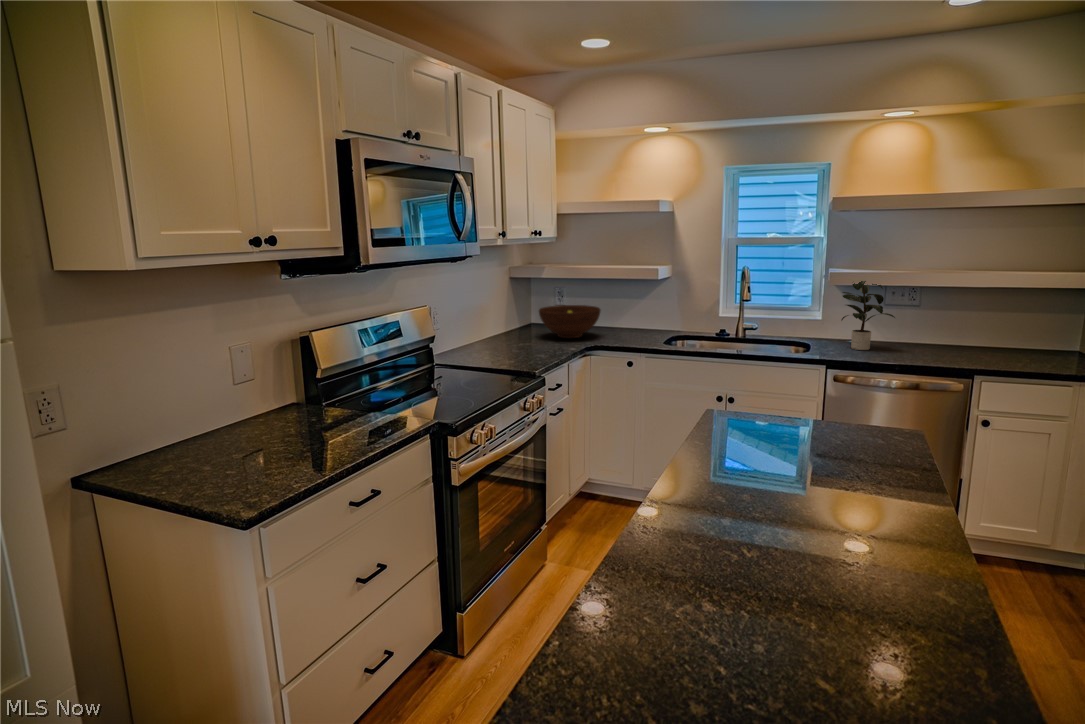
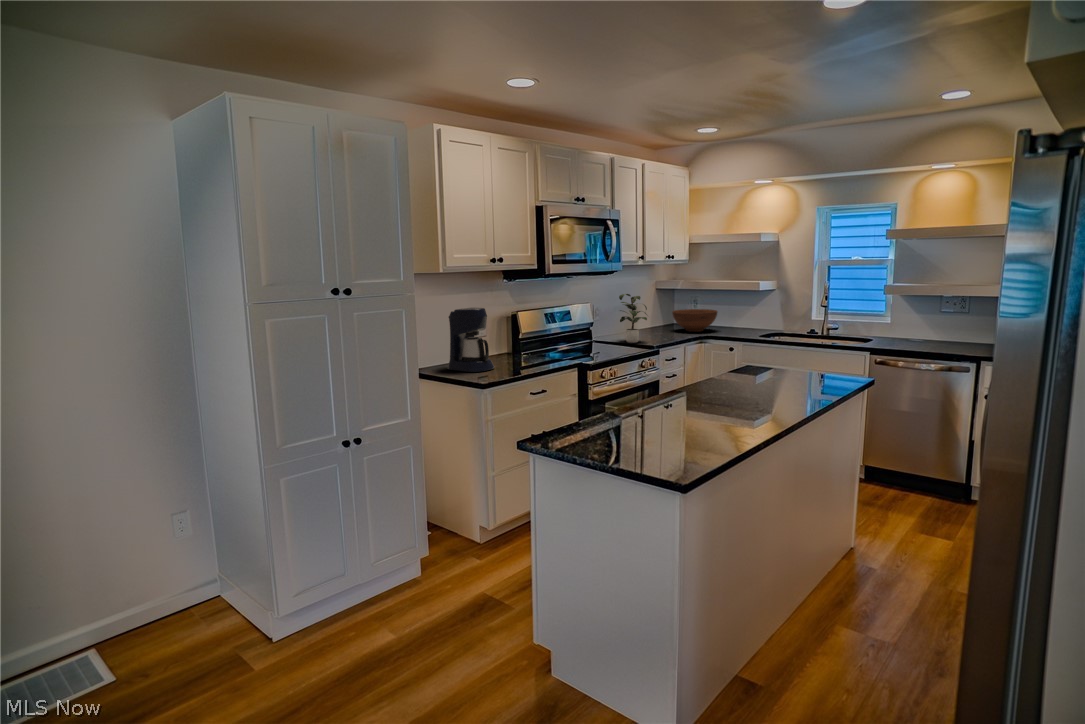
potted plant: present [842,281,895,350] -> present [619,294,647,343]
coffee maker: none [165,335,274,469] -> present [448,308,494,372]

